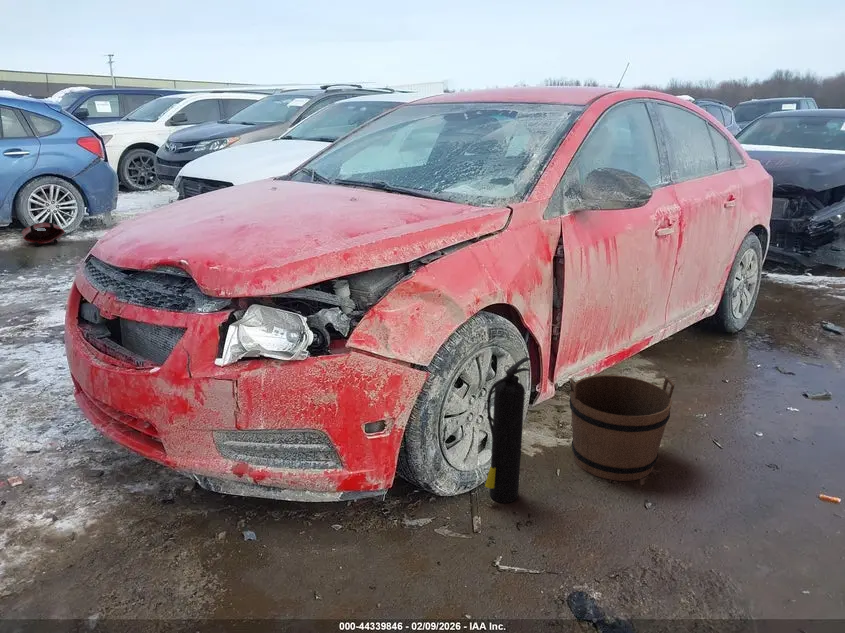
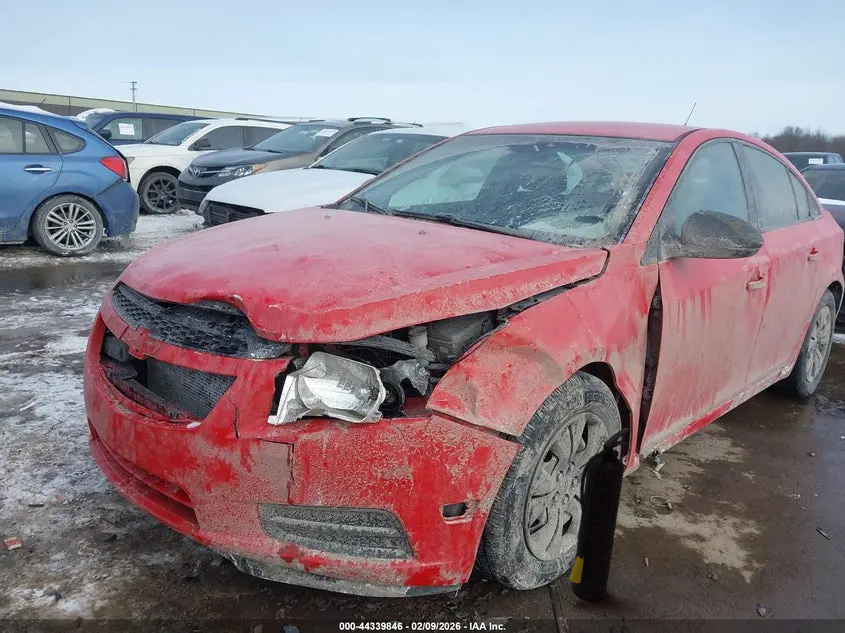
bag: present [22,222,65,246] -> none [35,242,81,266]
bucket: present [569,375,674,481] -> none [661,448,789,578]

